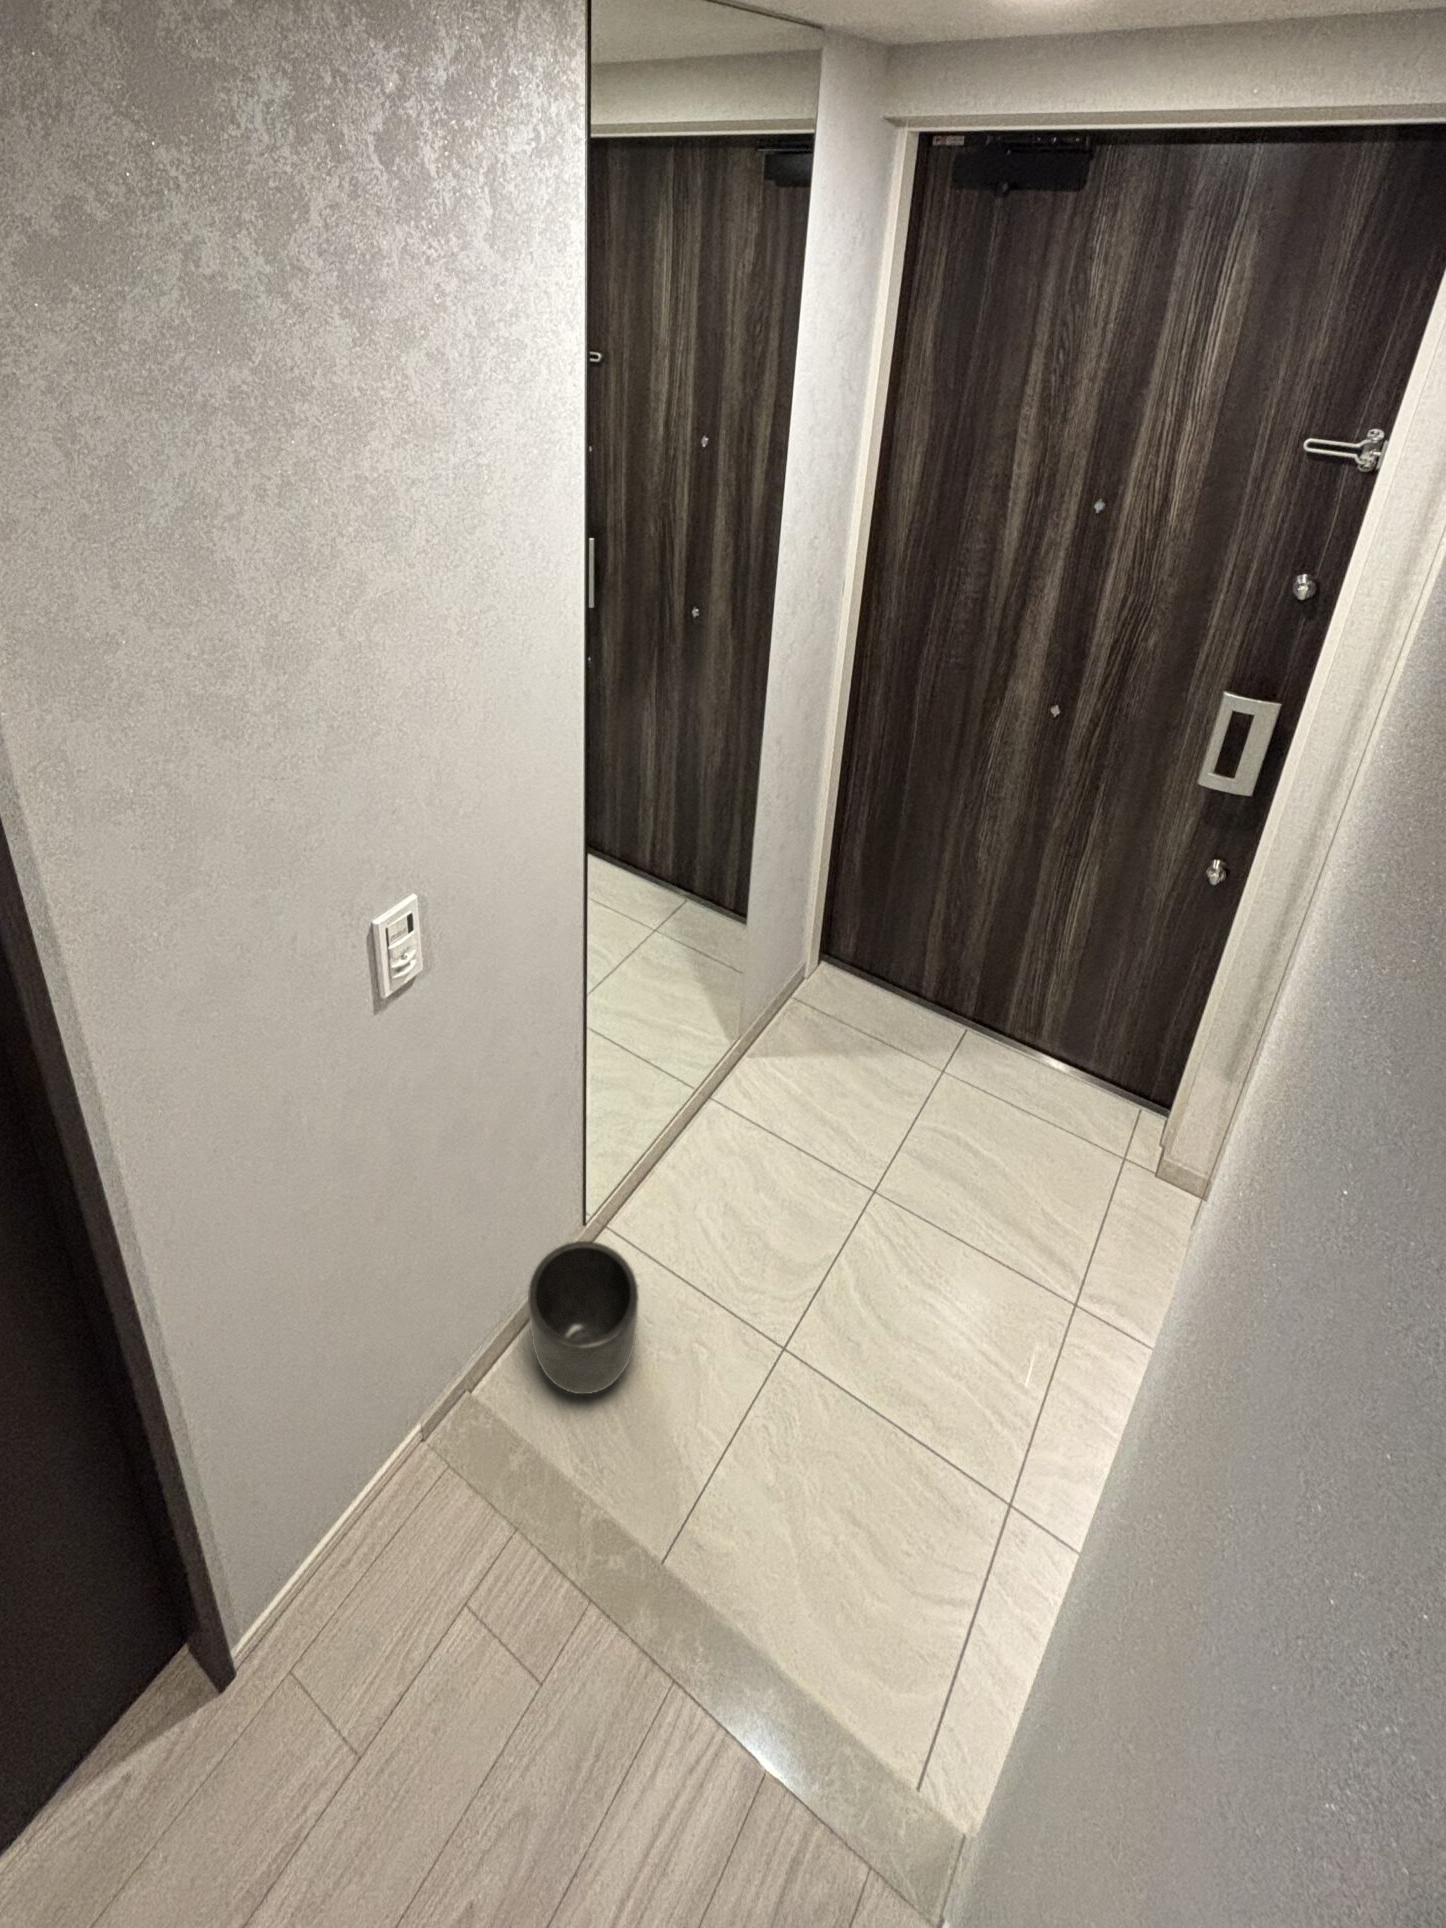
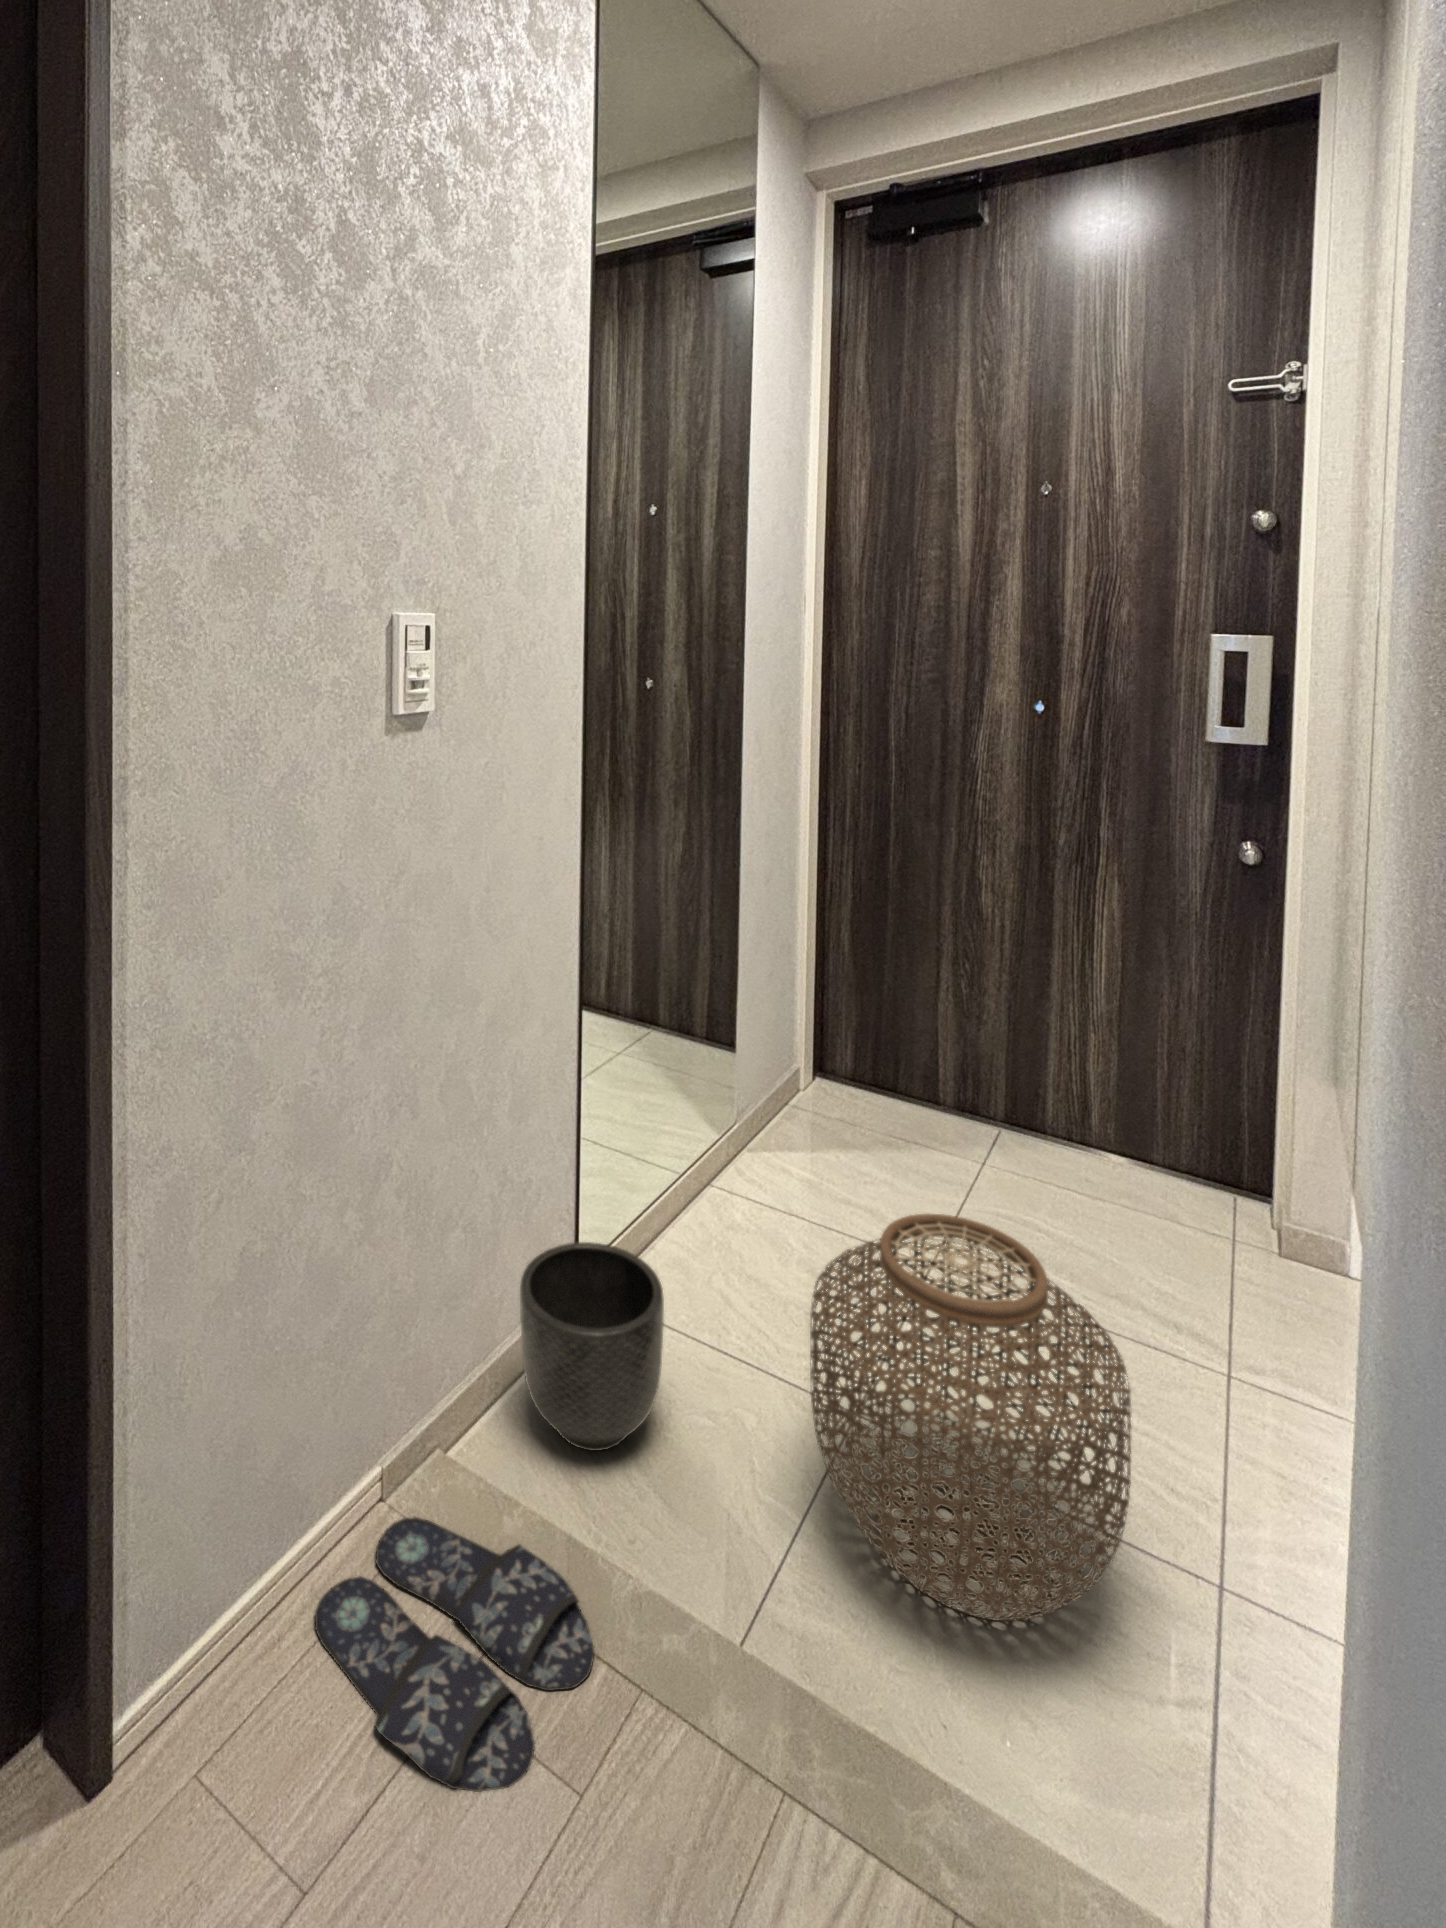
woven basket: none [735,1276,960,1563] -> present [810,1214,1131,1621]
slippers: none [373,1458,563,1684] -> present [315,1517,594,1792]

